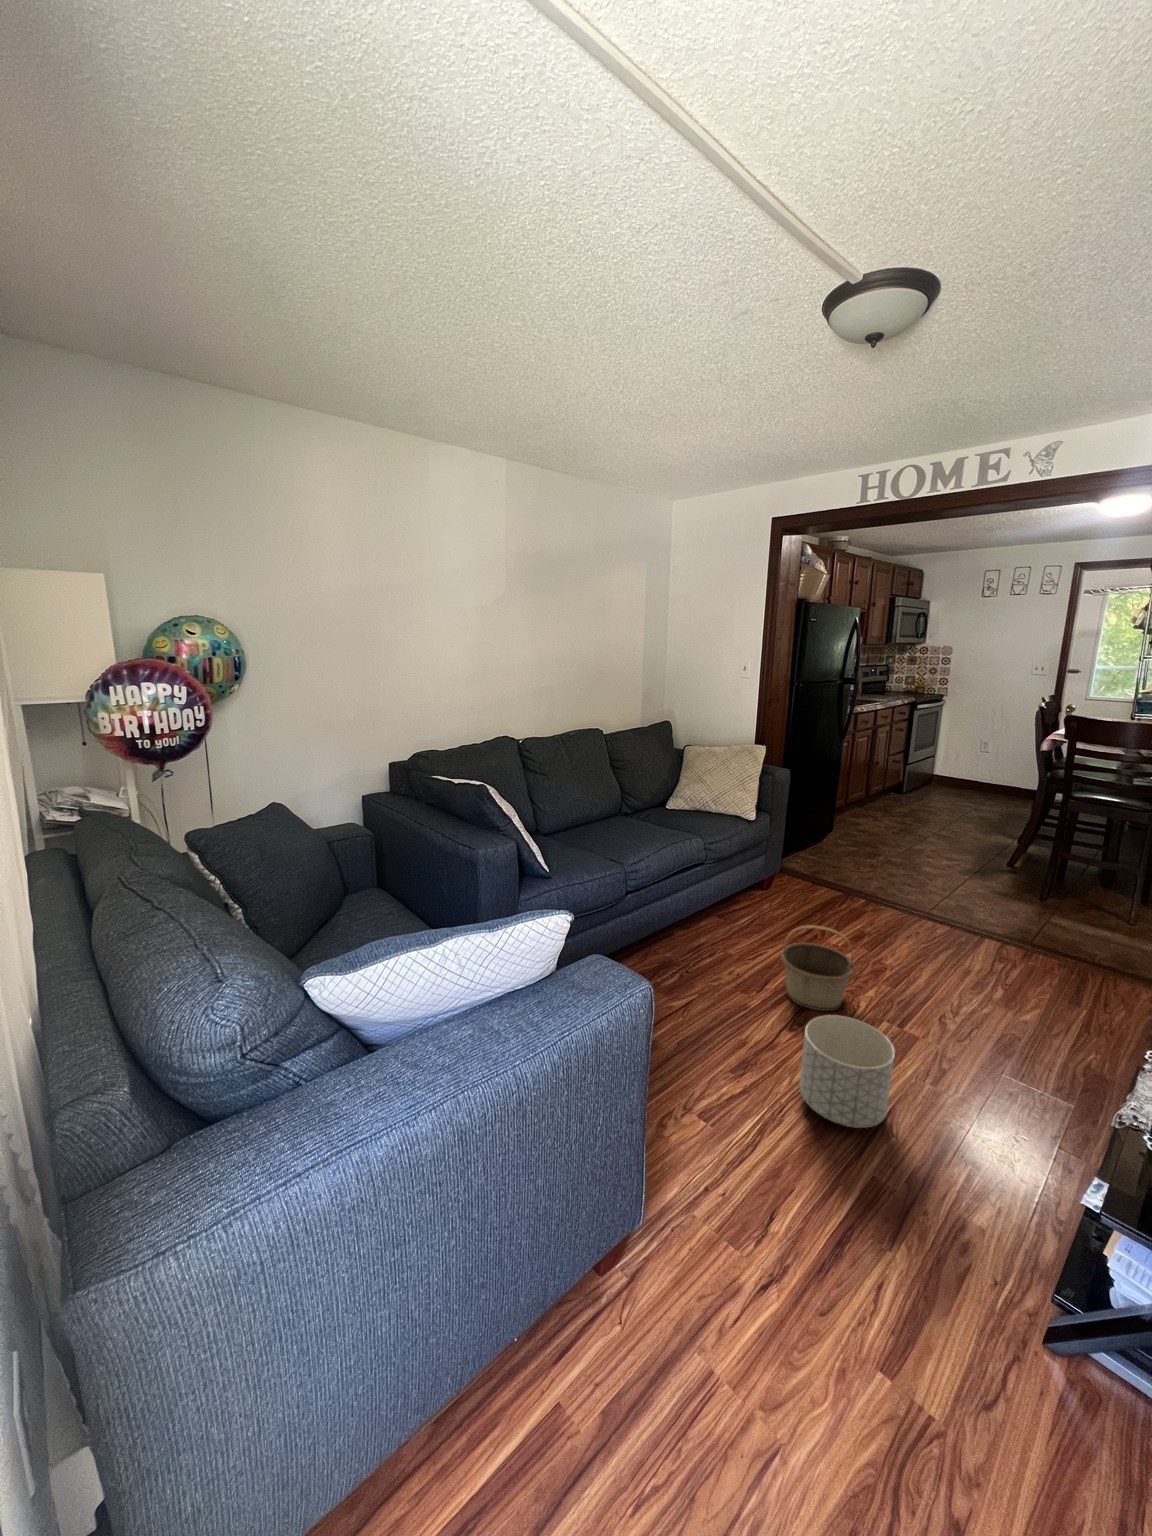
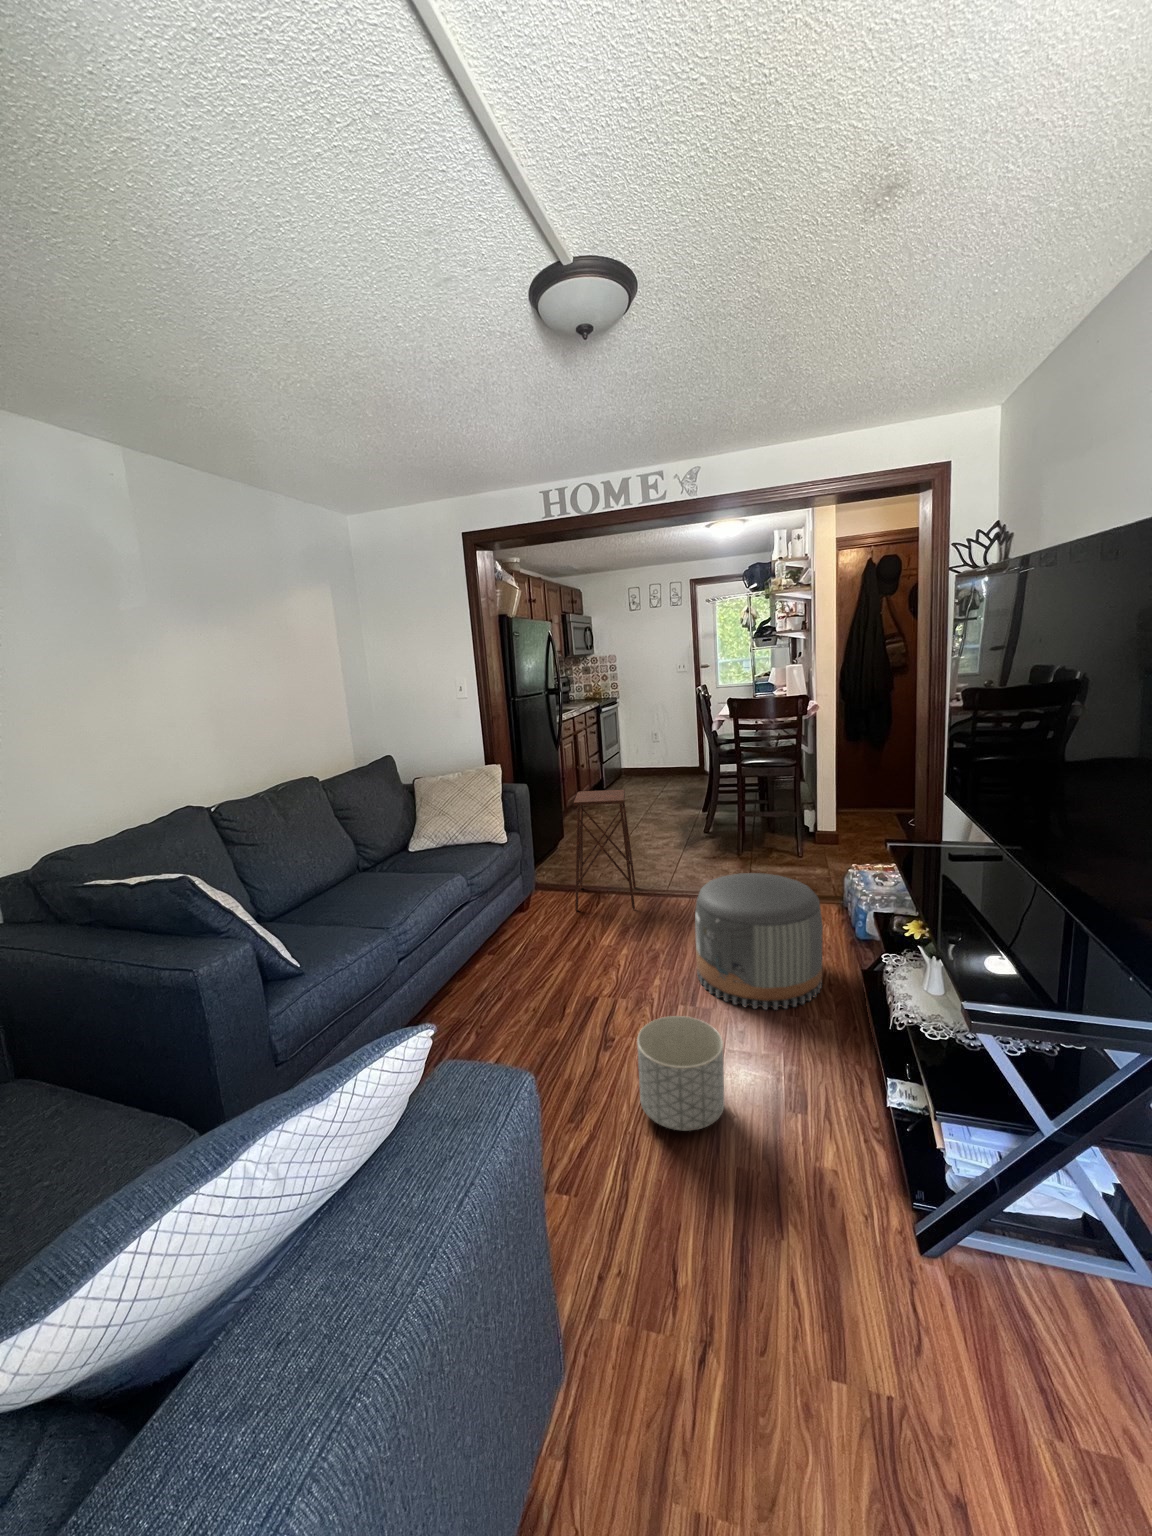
side table: none [816,787,898,918] -> present [574,790,636,910]
pouf: none [919,908,1094,1071] -> present [695,873,823,1010]
basket: present [781,925,855,1011] -> none [575,932,646,1021]

